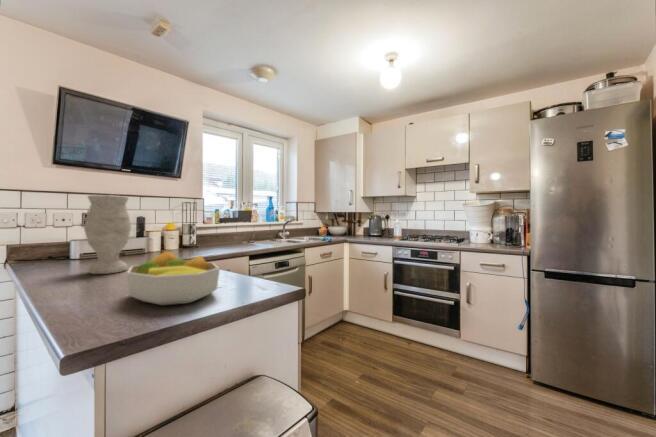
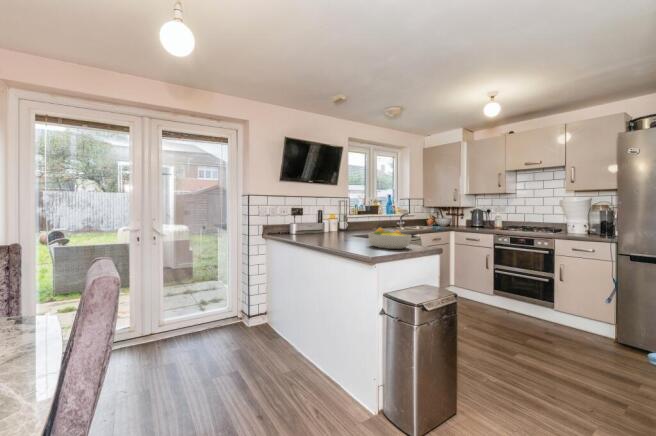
vase: present [84,195,131,274] -> none [322,199,342,240]

